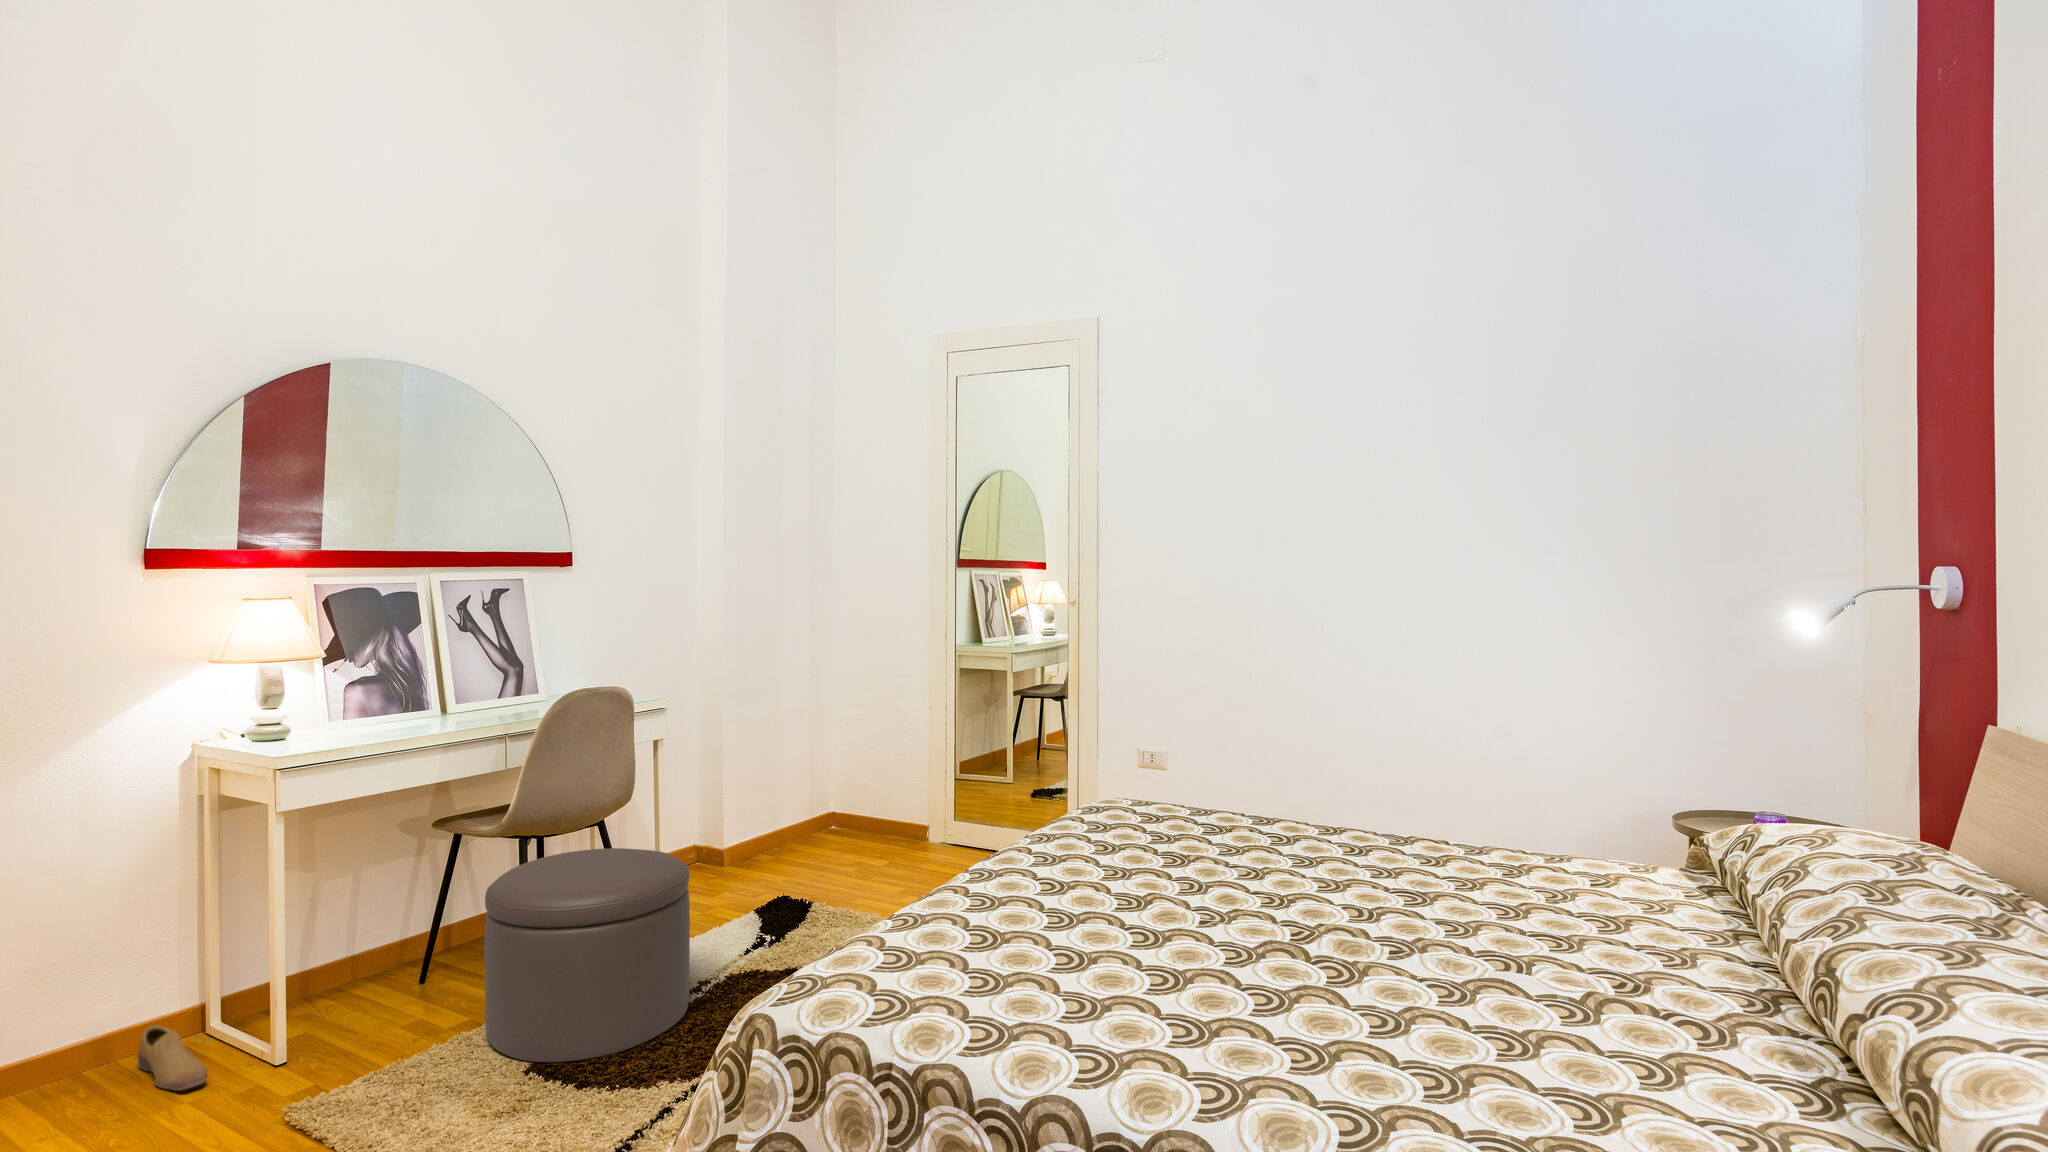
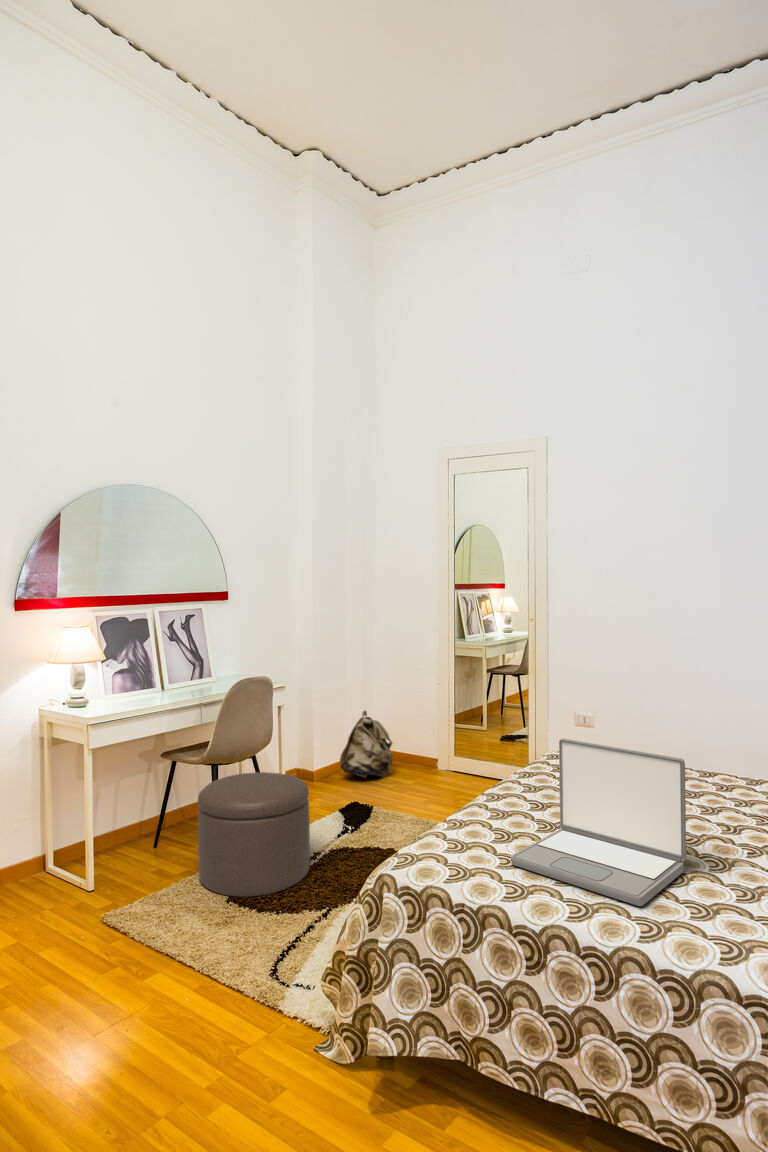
backpack: none [768,751,858,861] -> present [340,711,393,779]
laptop: none [989,765,1289,1052] -> present [510,738,686,906]
shoe: present [138,1025,206,1091] -> none [20,866,58,903]

